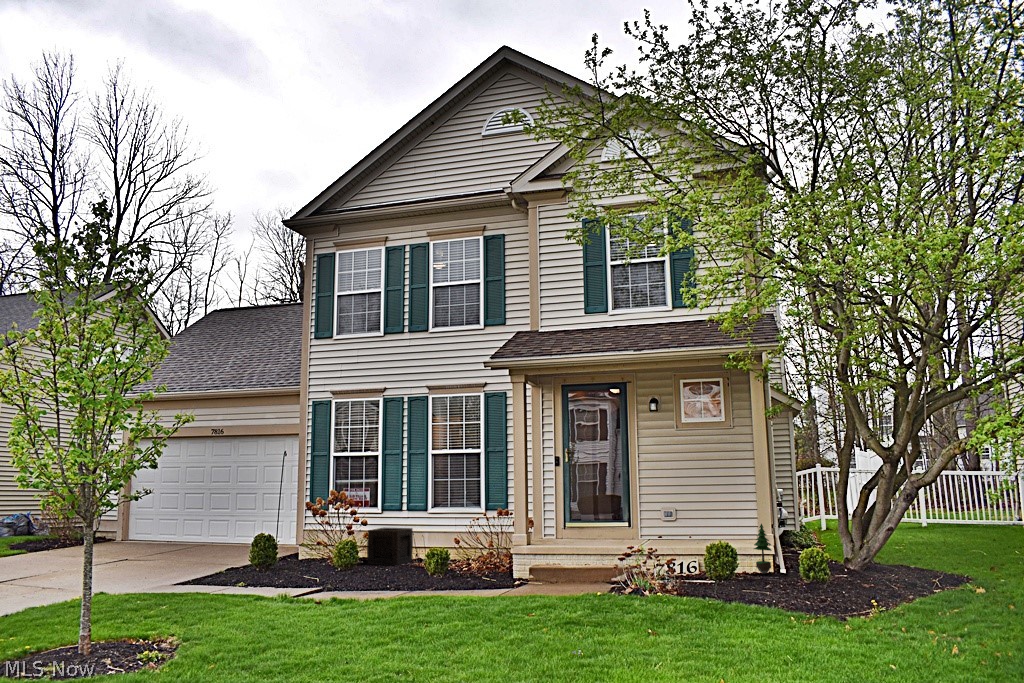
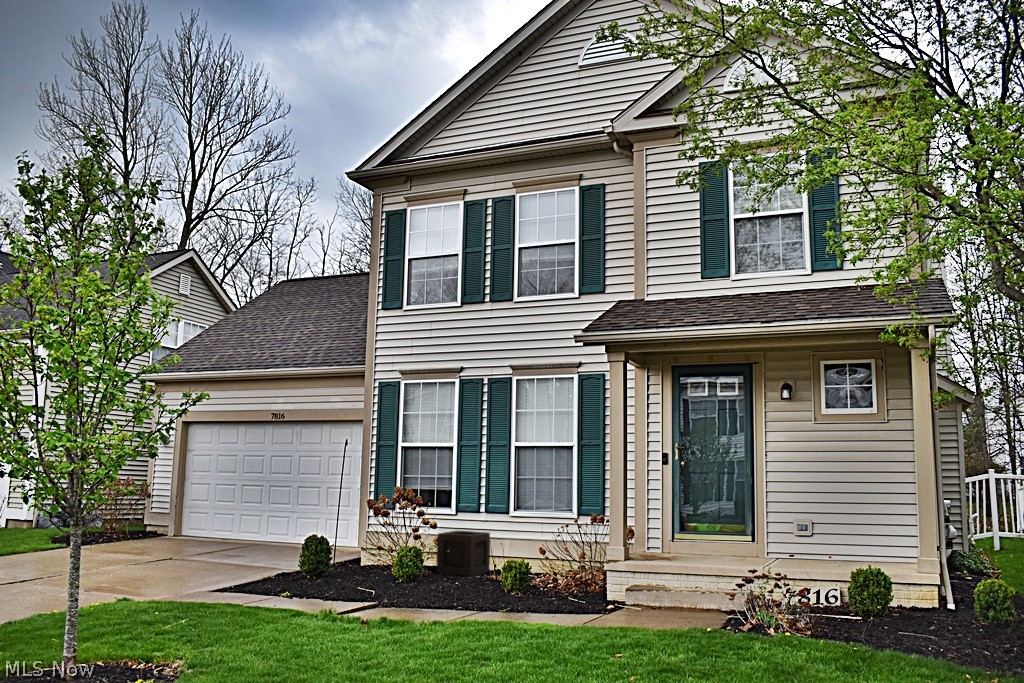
potted tree: present [754,524,771,574] -> none [914,546,939,612]

